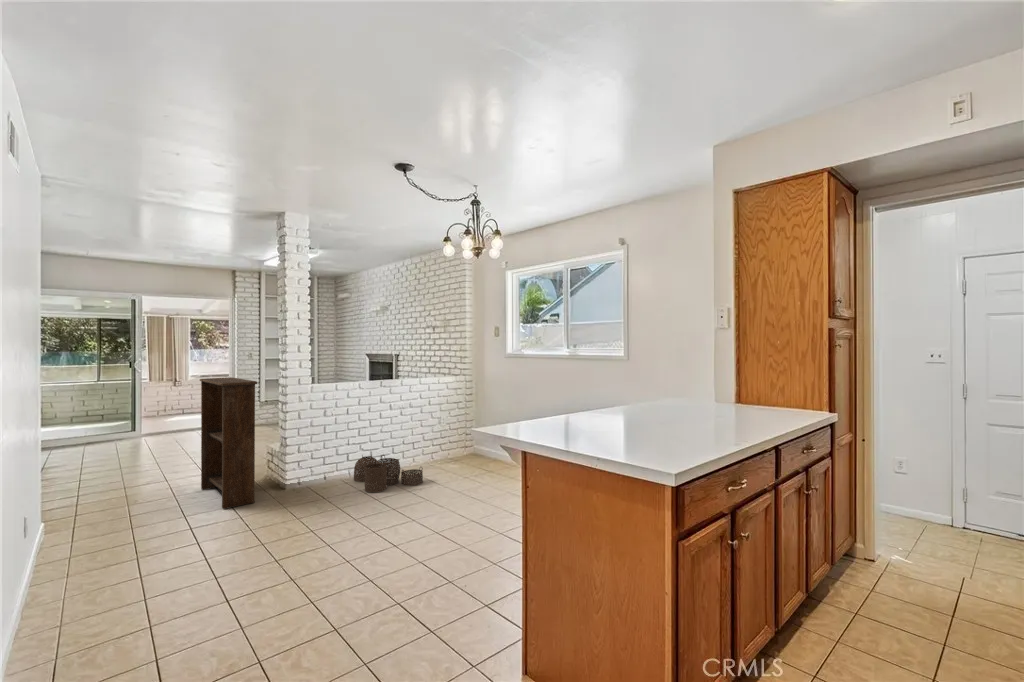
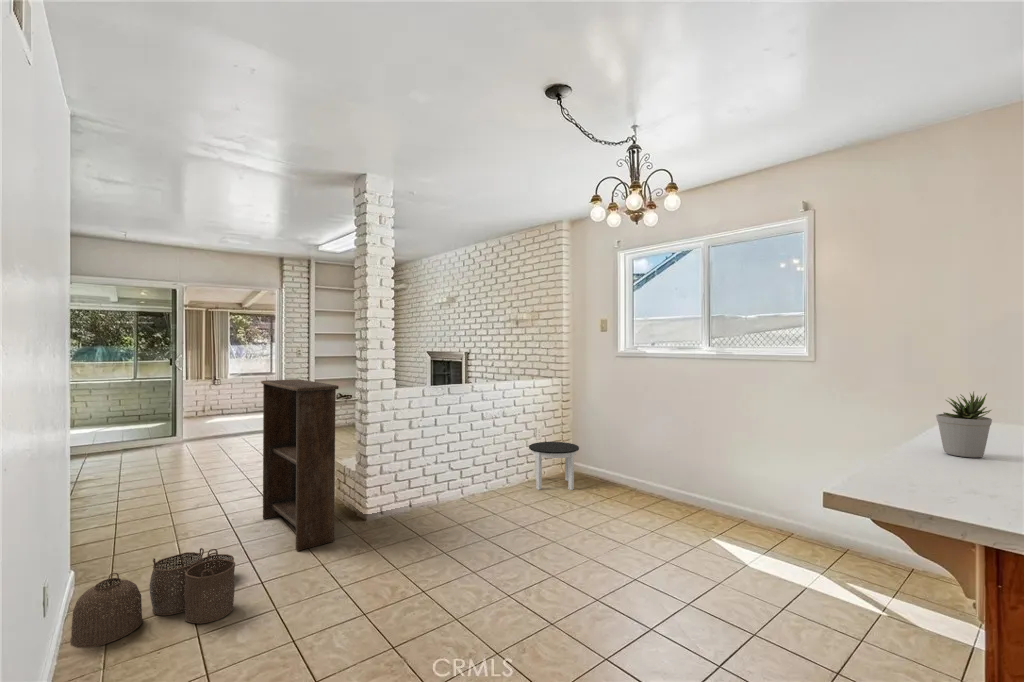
potted plant: none [588,376,614,416] -> present [936,392,992,458]
round table: none [431,428,473,467] -> present [529,442,579,490]
woven basket: present [354,455,423,492] -> present [70,548,235,648]

